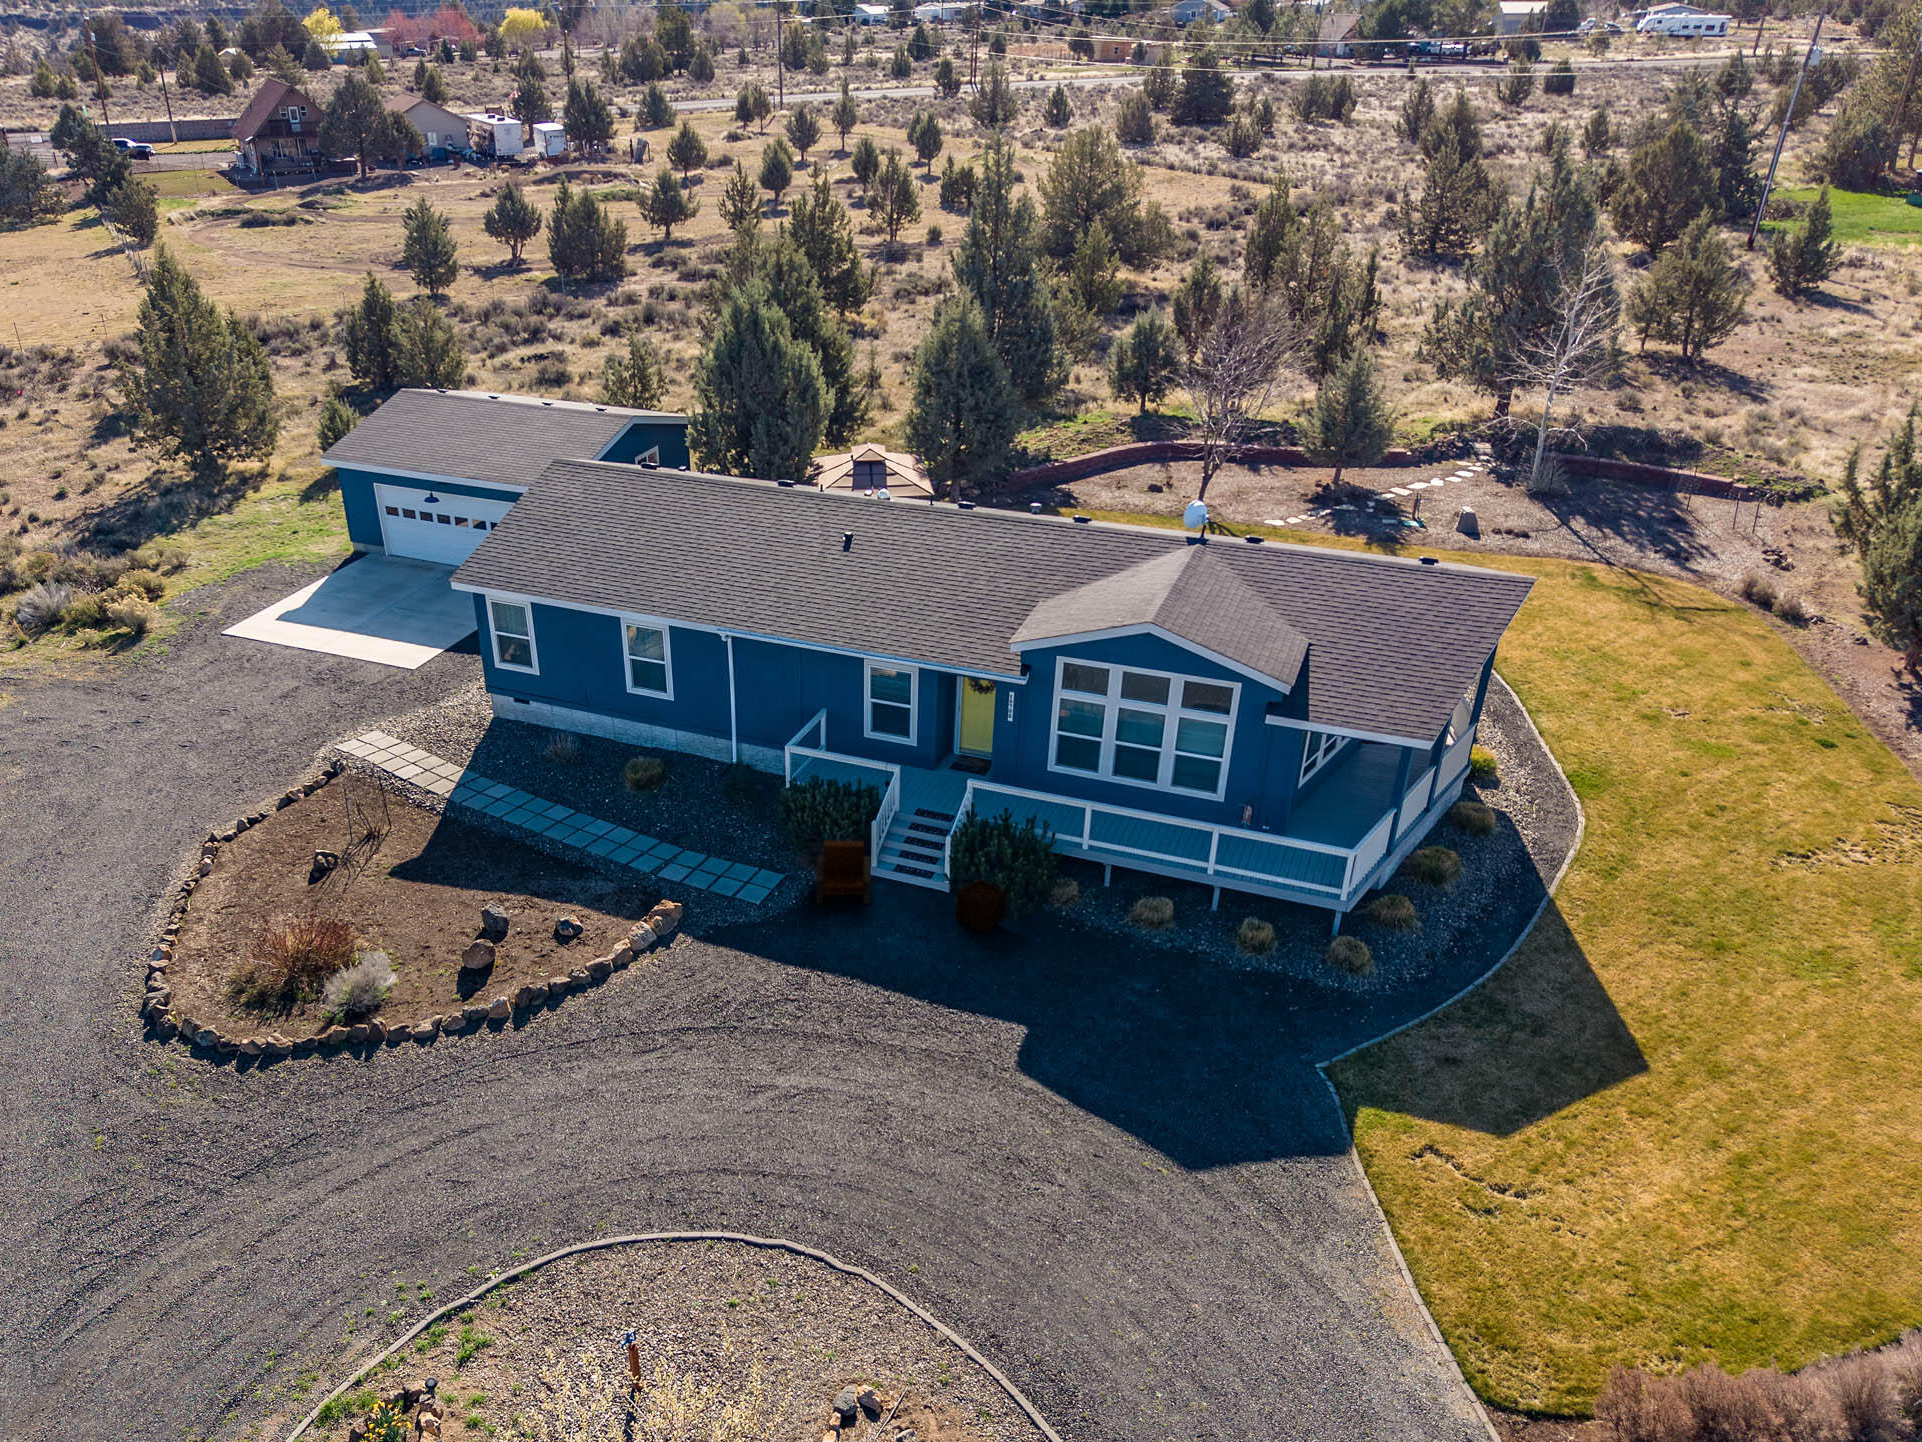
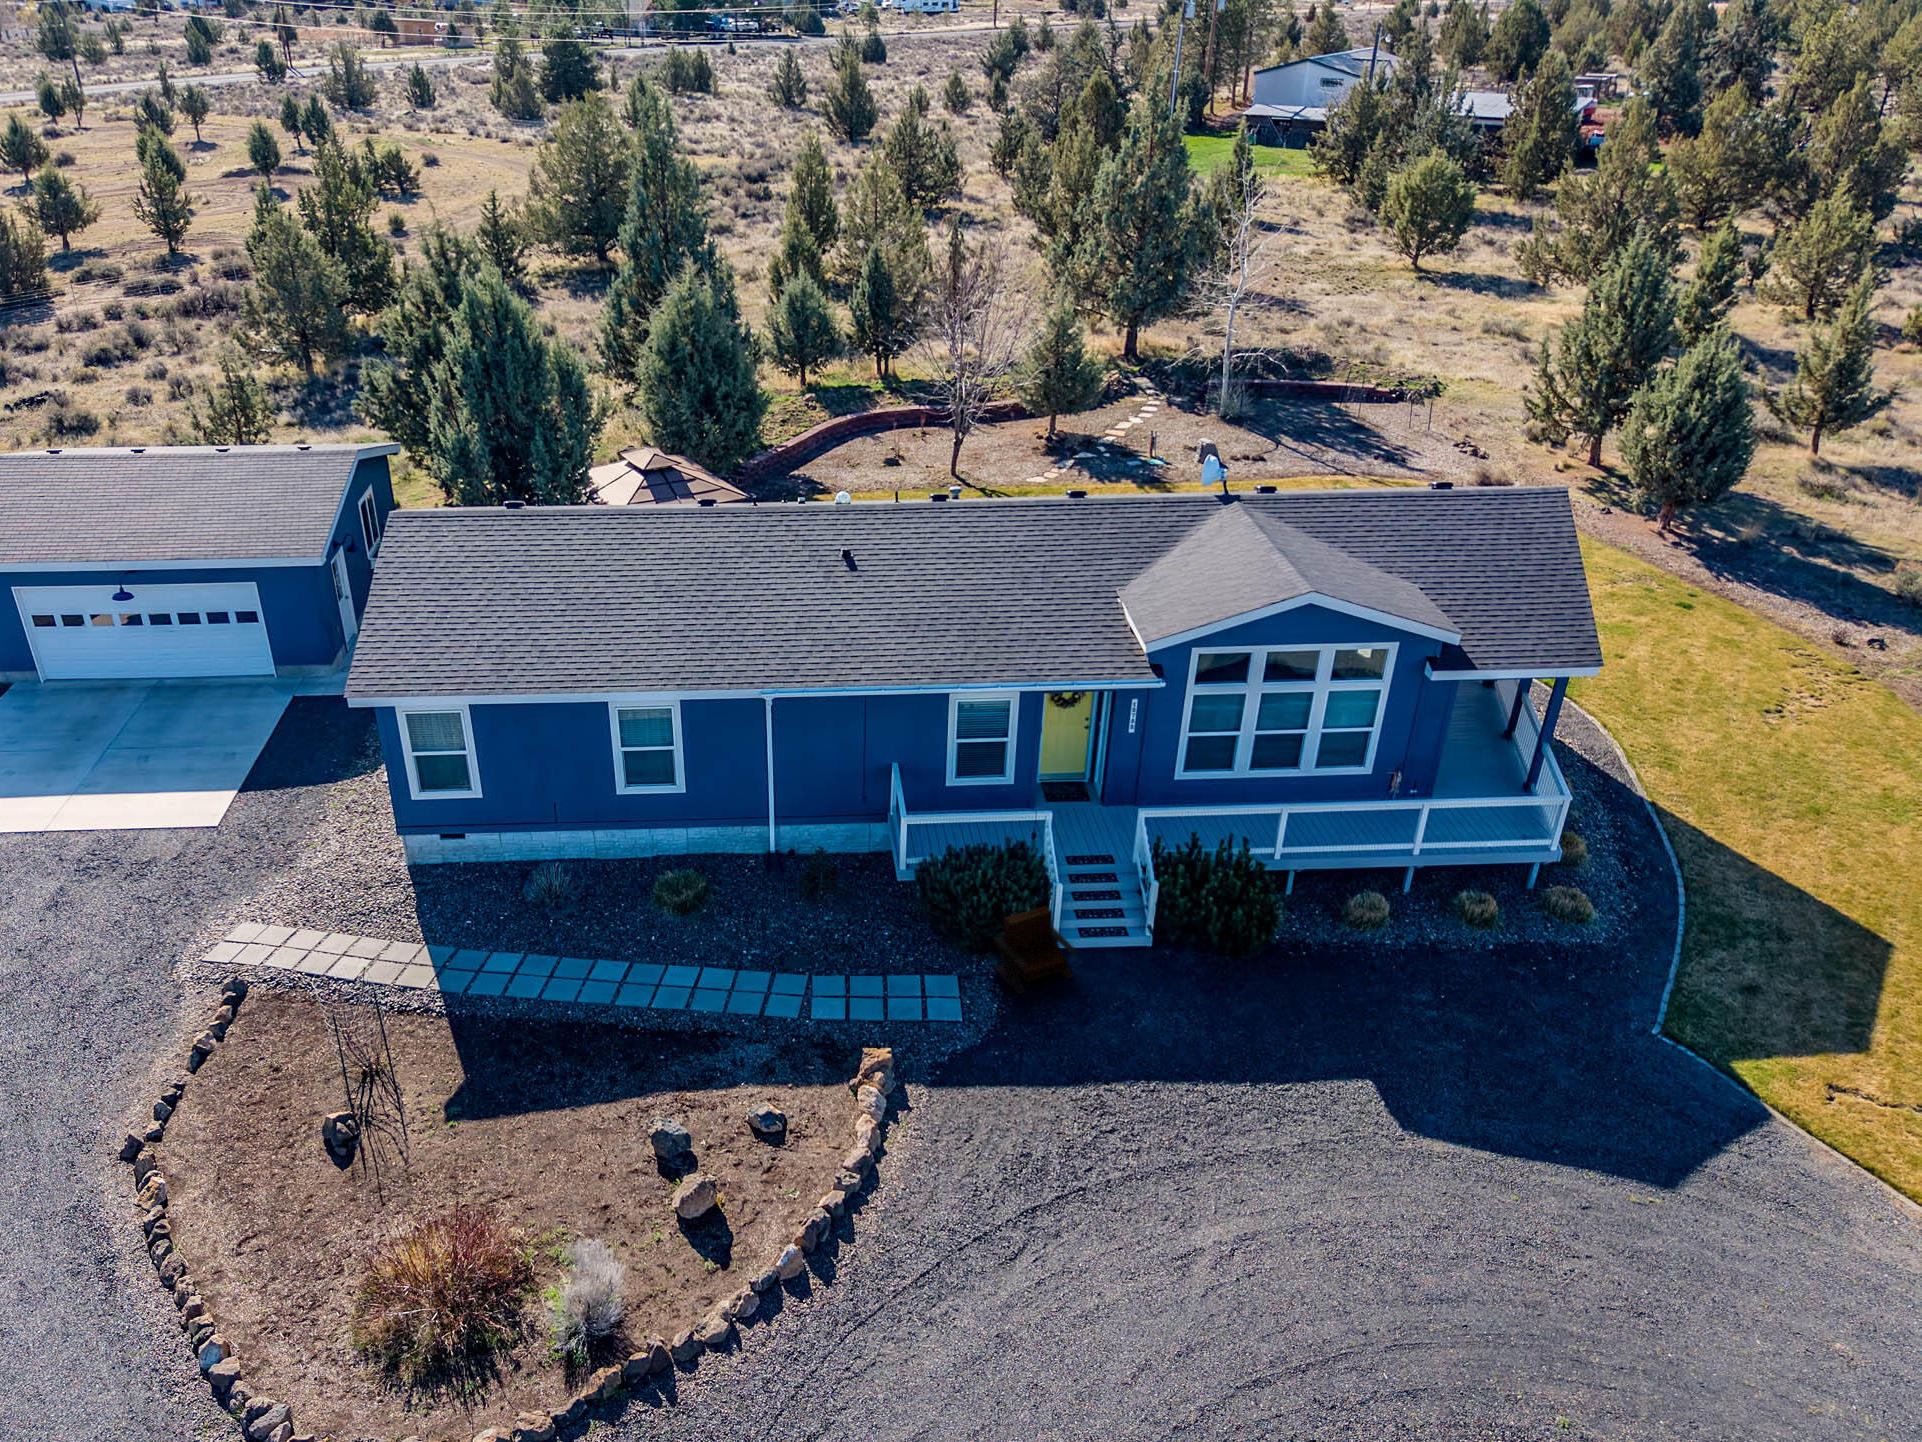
wooden crate: present [956,879,1007,933] -> none [1172,914,1226,977]

